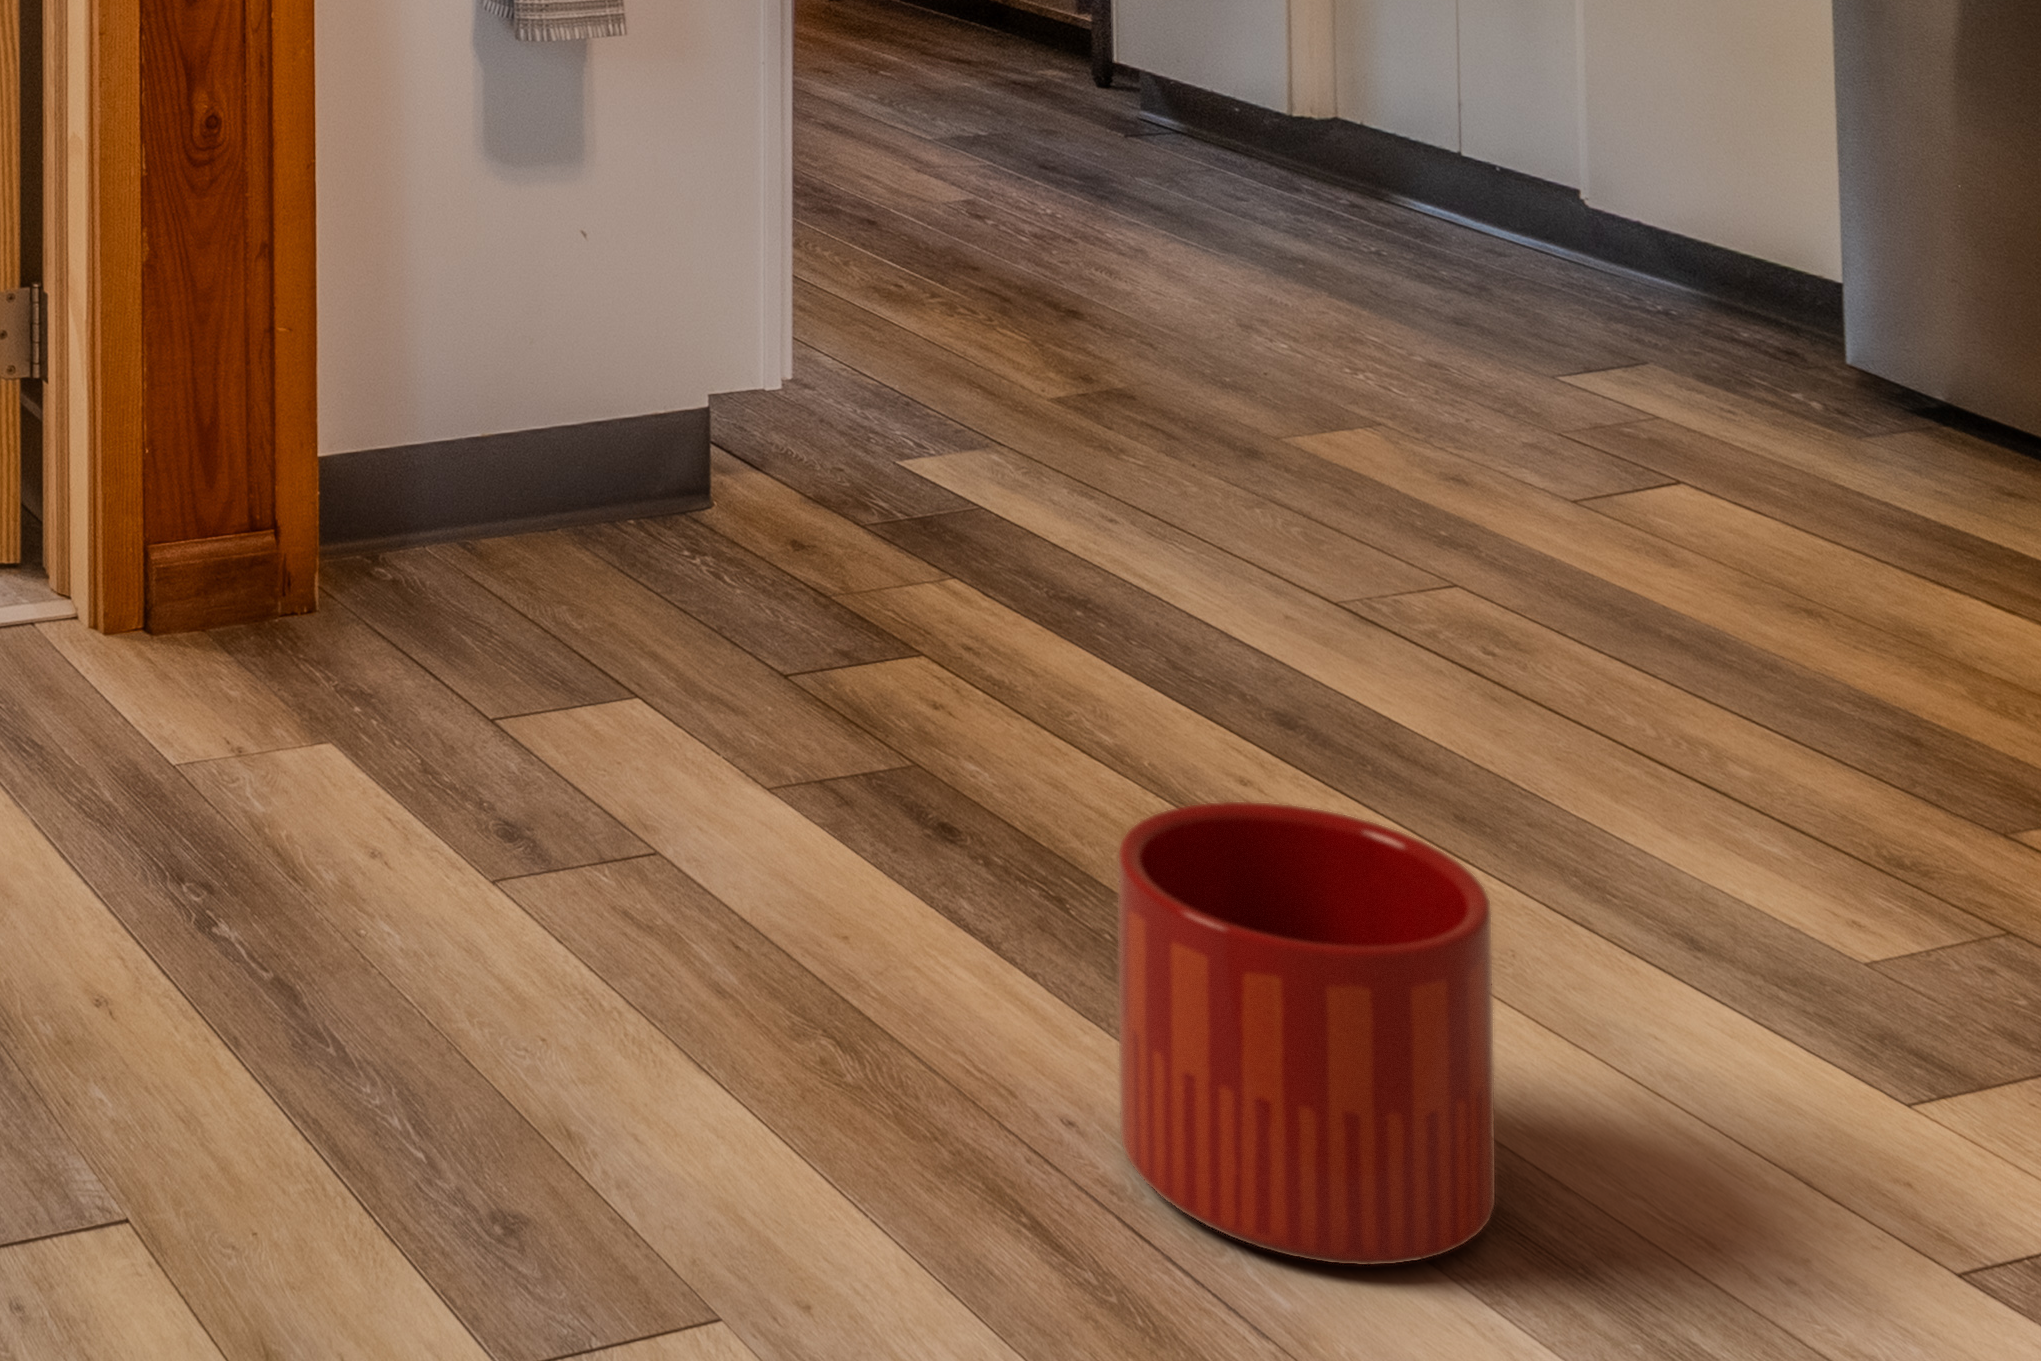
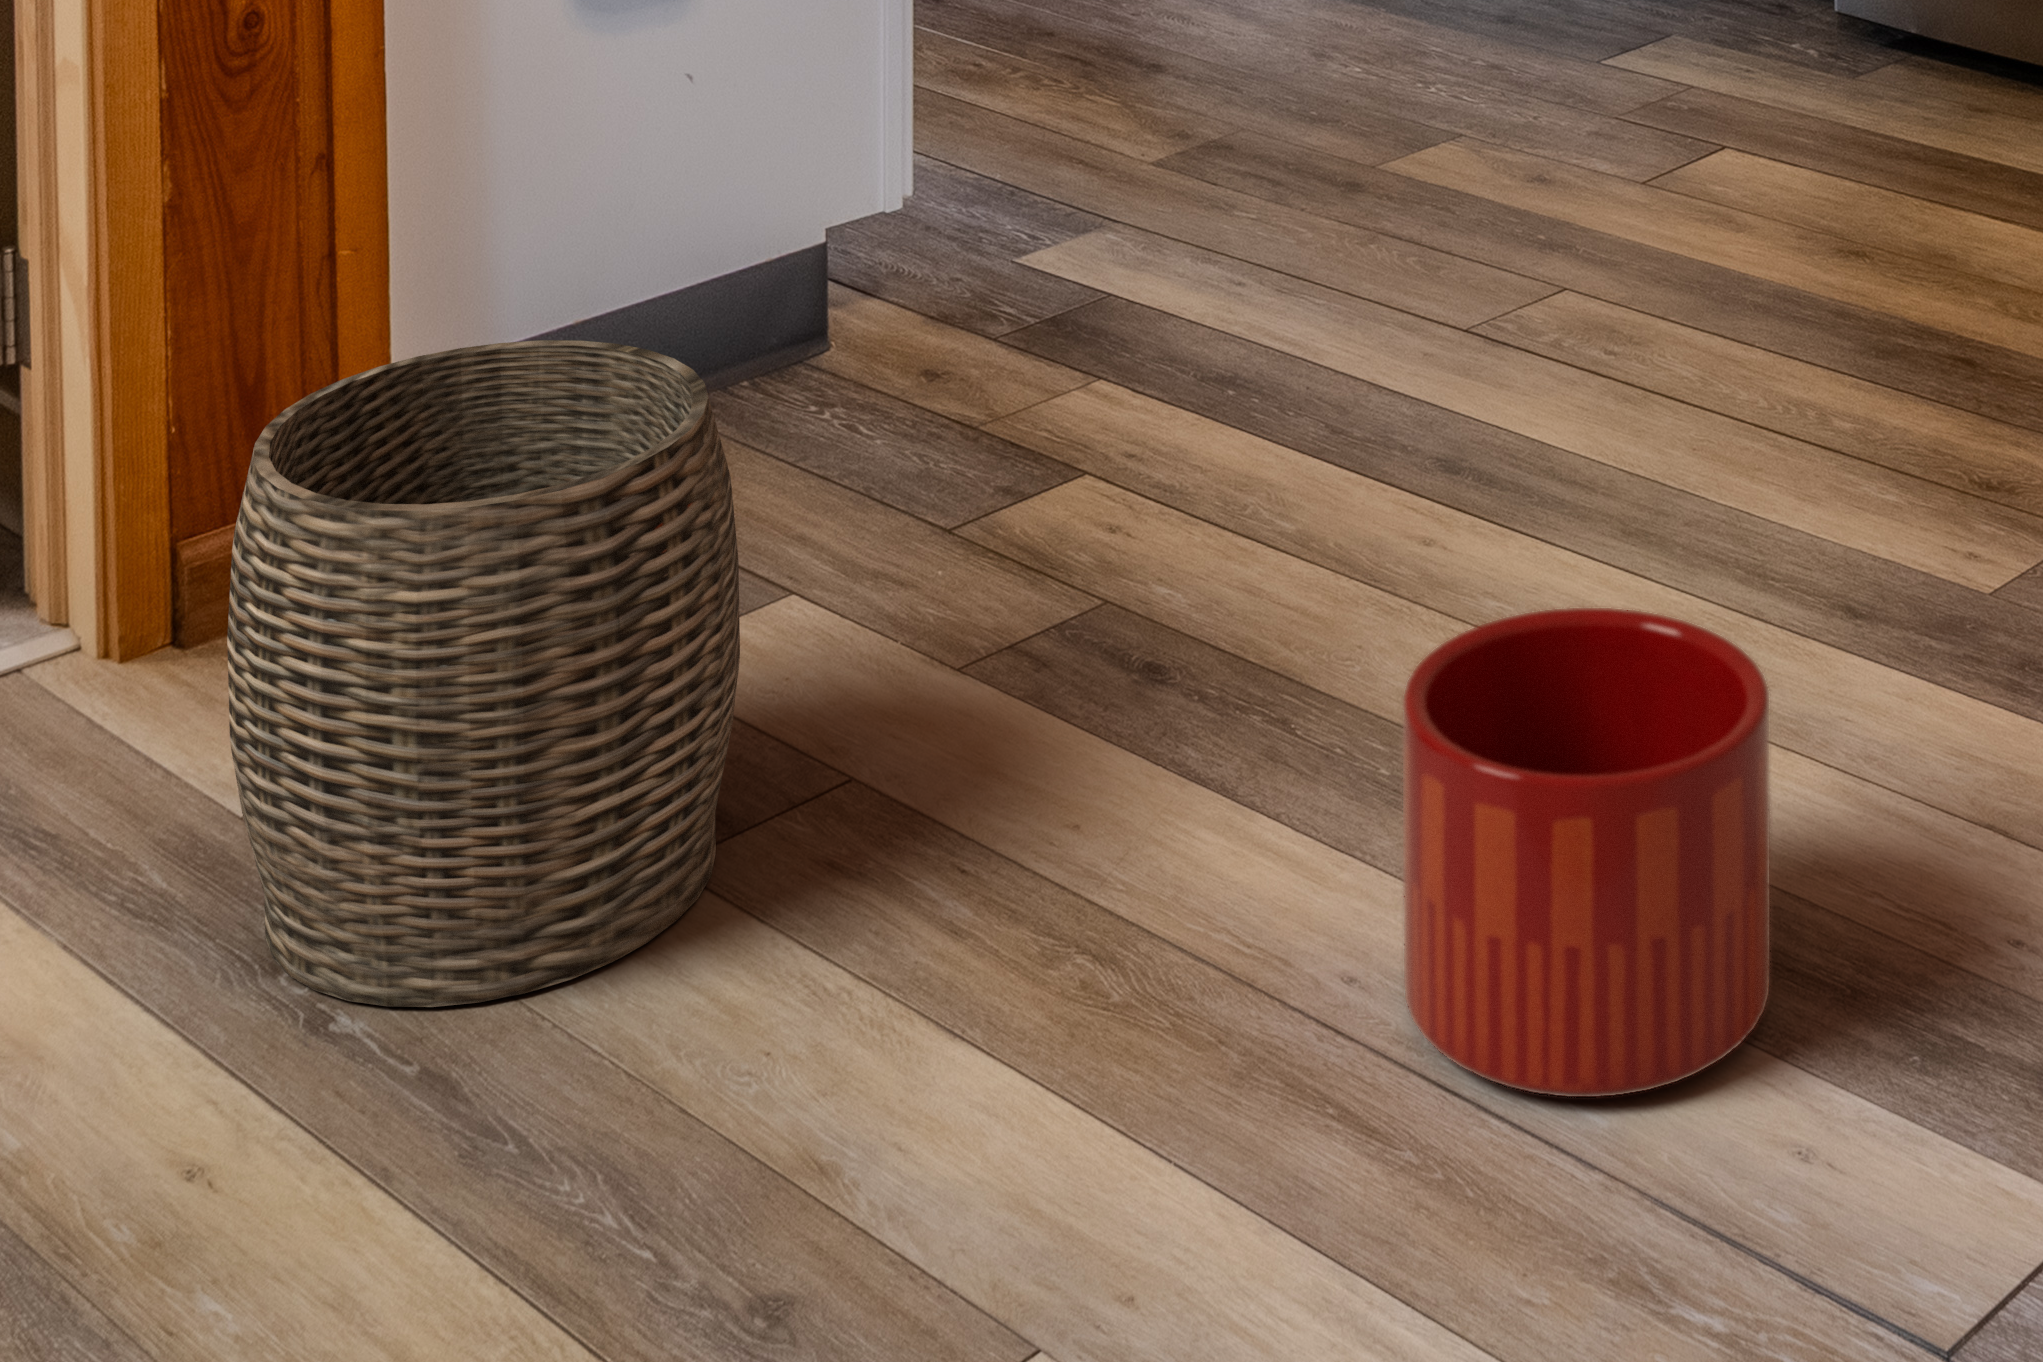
woven basket: none [156,408,557,941] -> present [227,340,740,1007]

